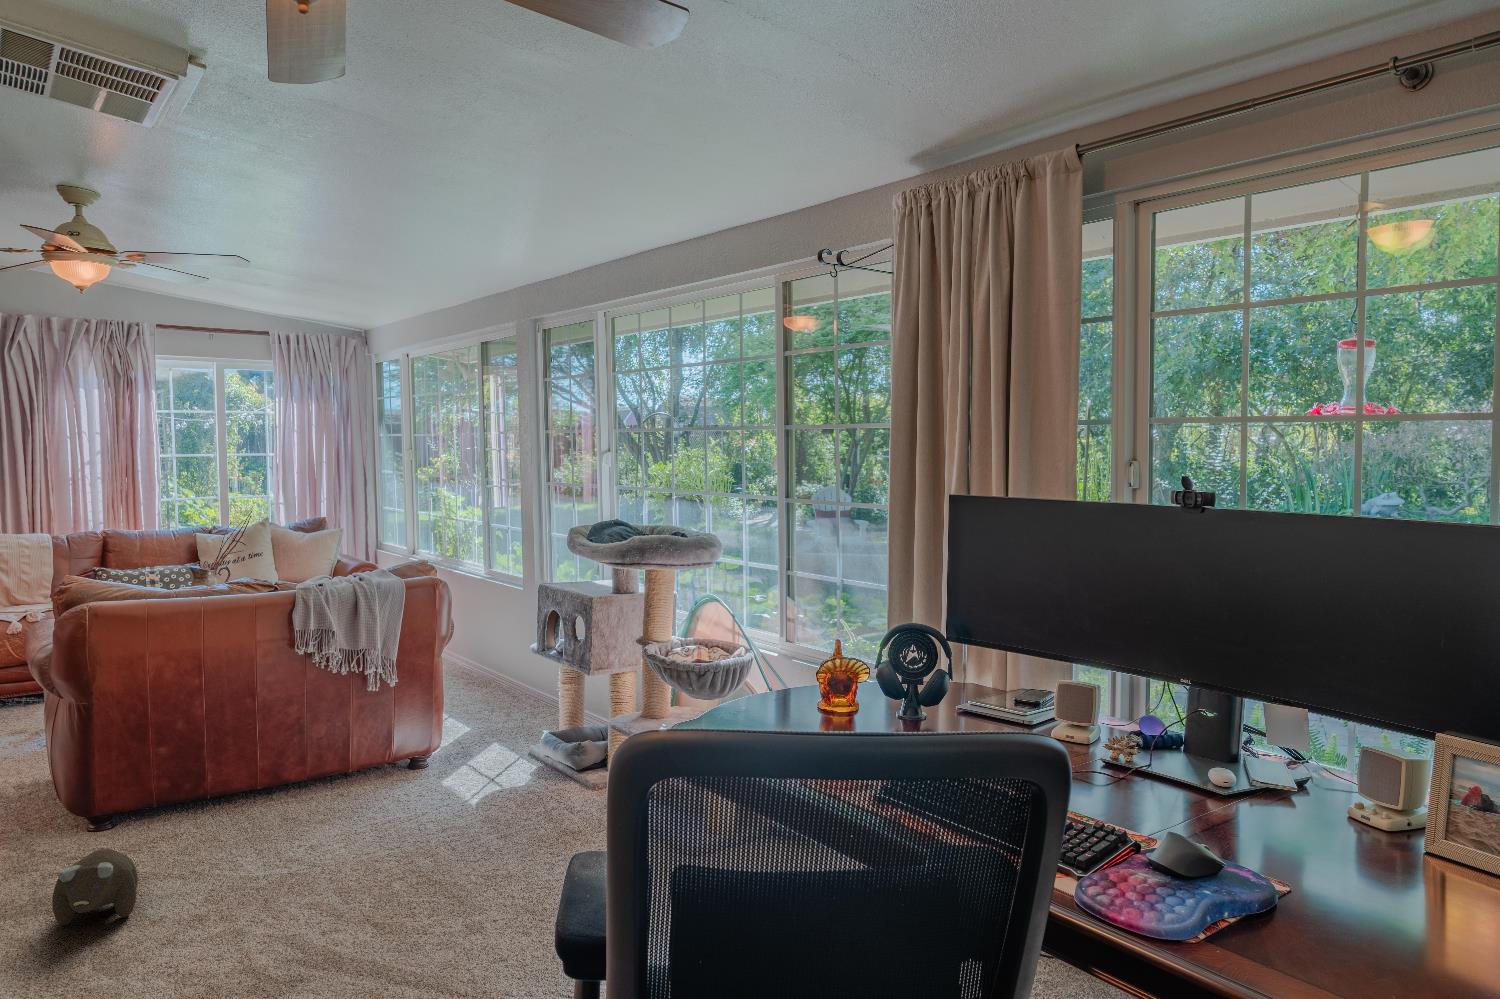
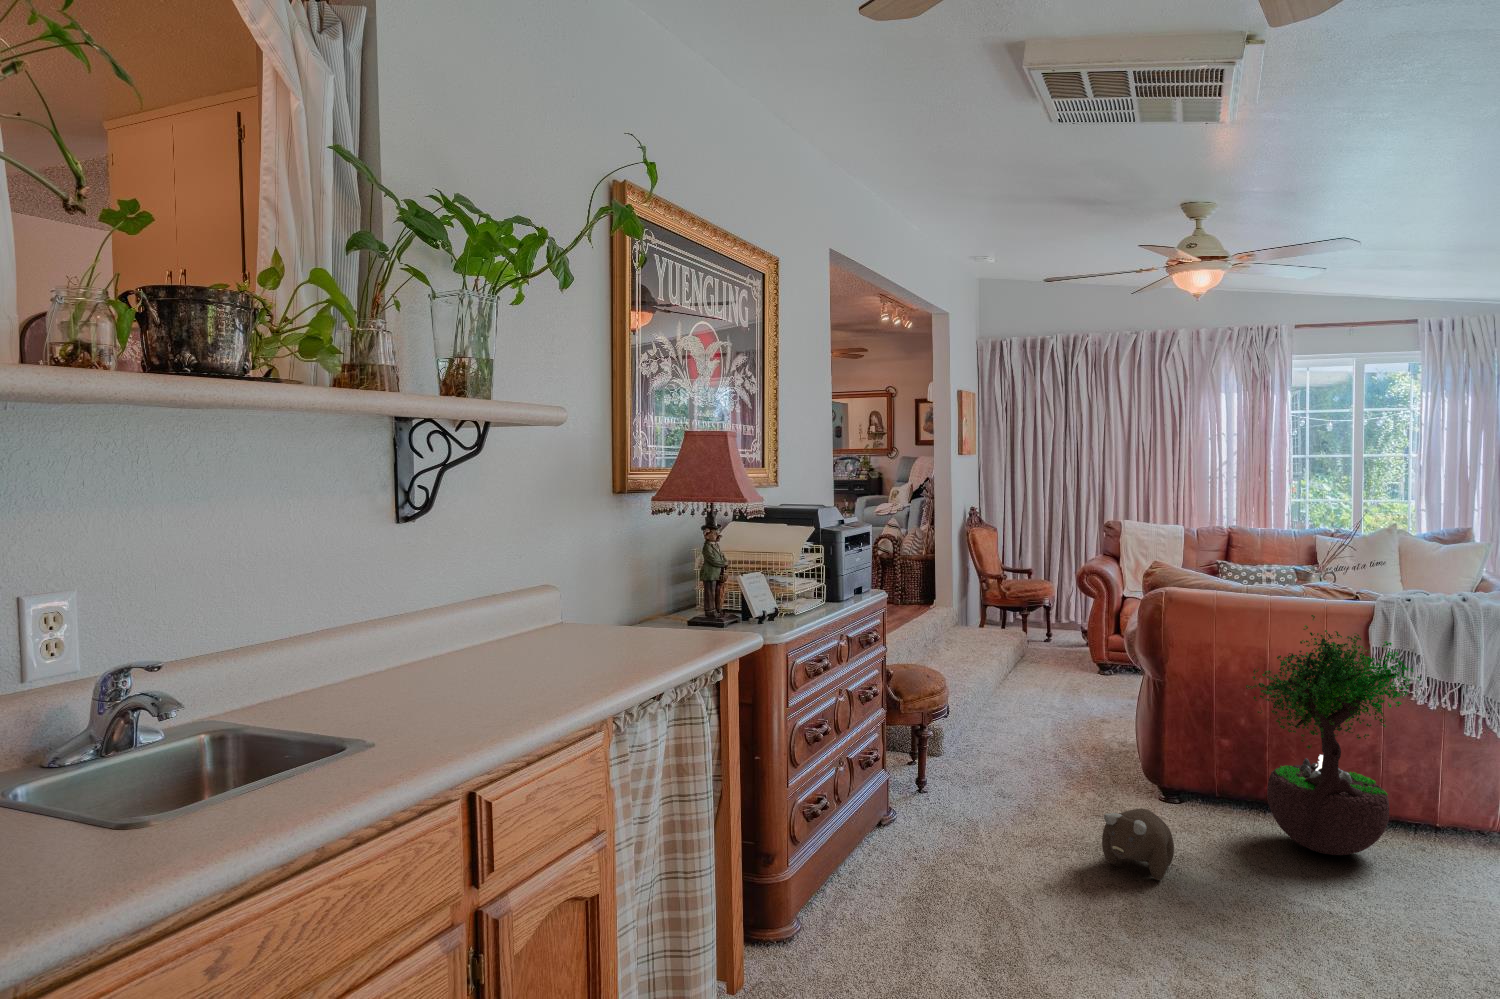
potted tree: none [195,612,343,825] -> present [1246,615,1421,855]

